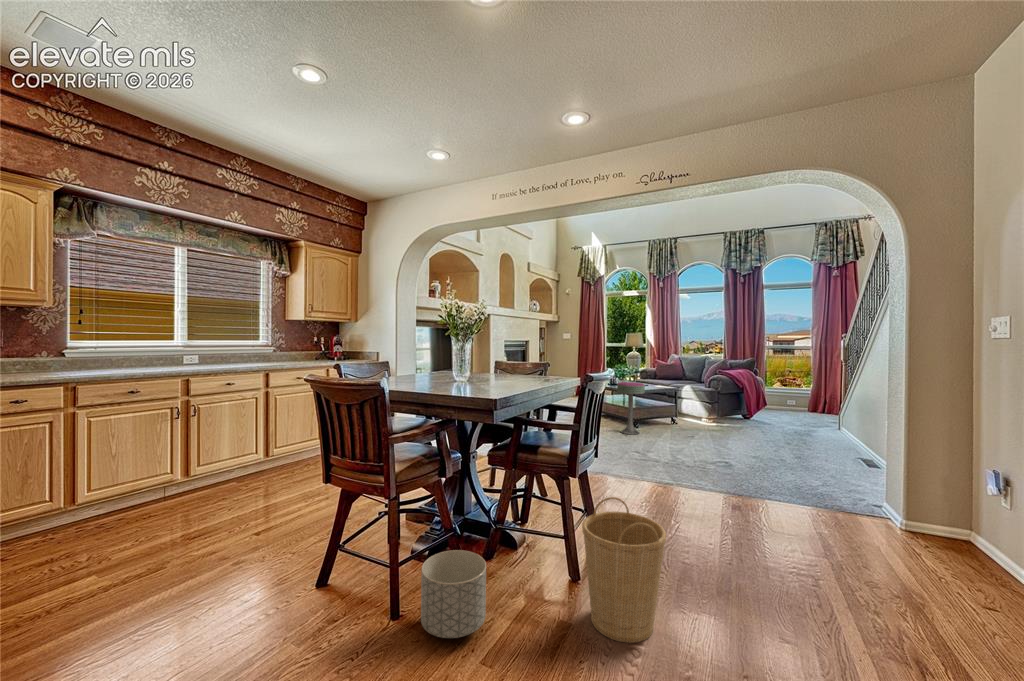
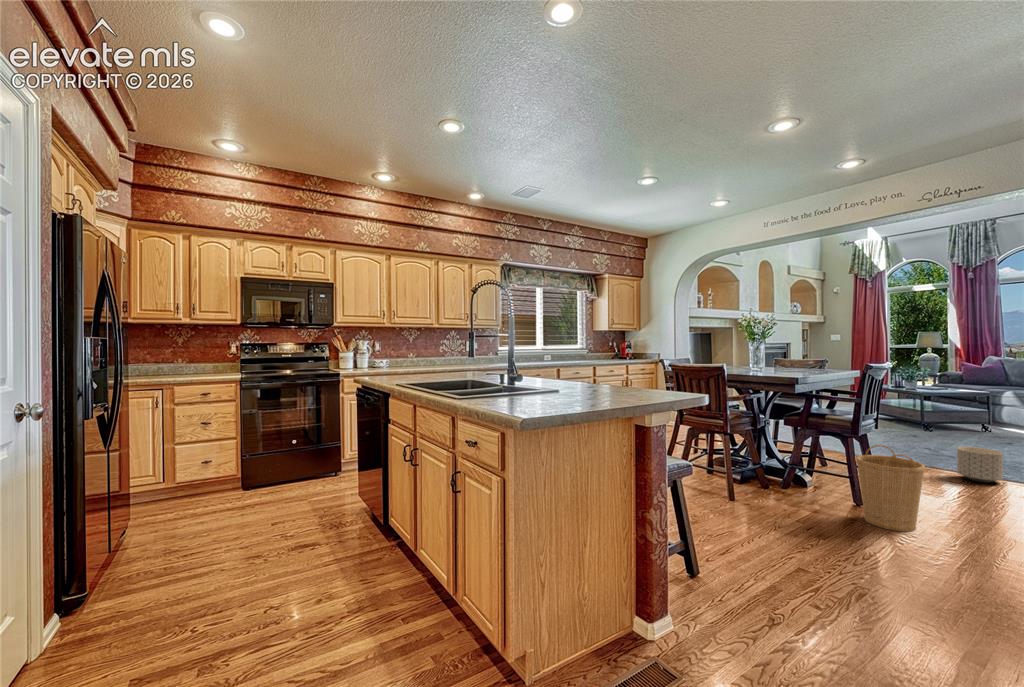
bar stool: present [617,382,645,435] -> none [900,383,937,436]
planter: present [421,550,486,638] -> present [957,447,1003,483]

